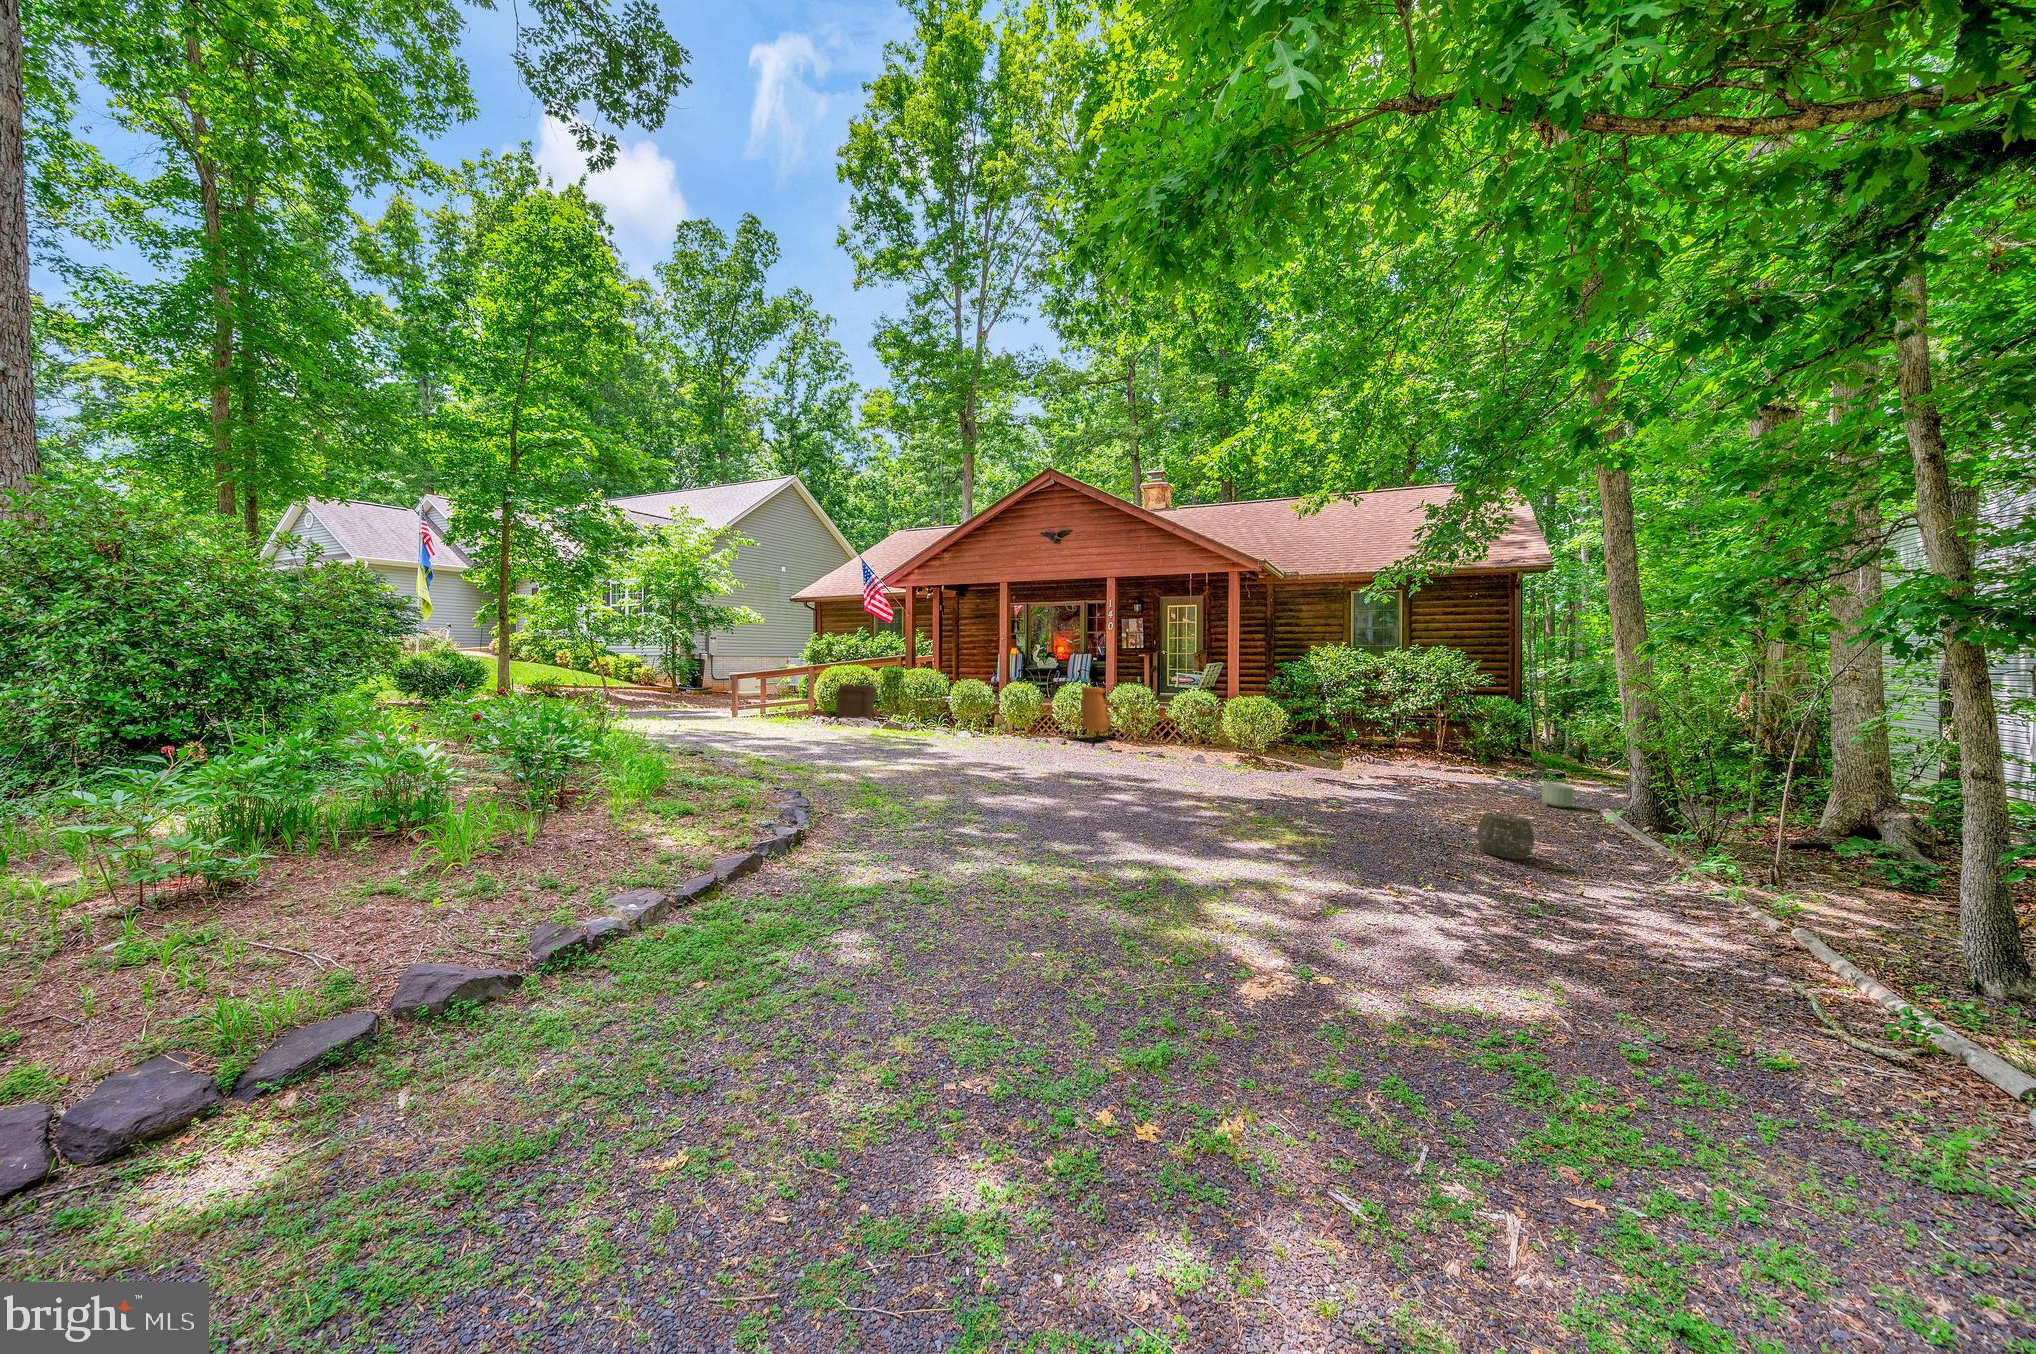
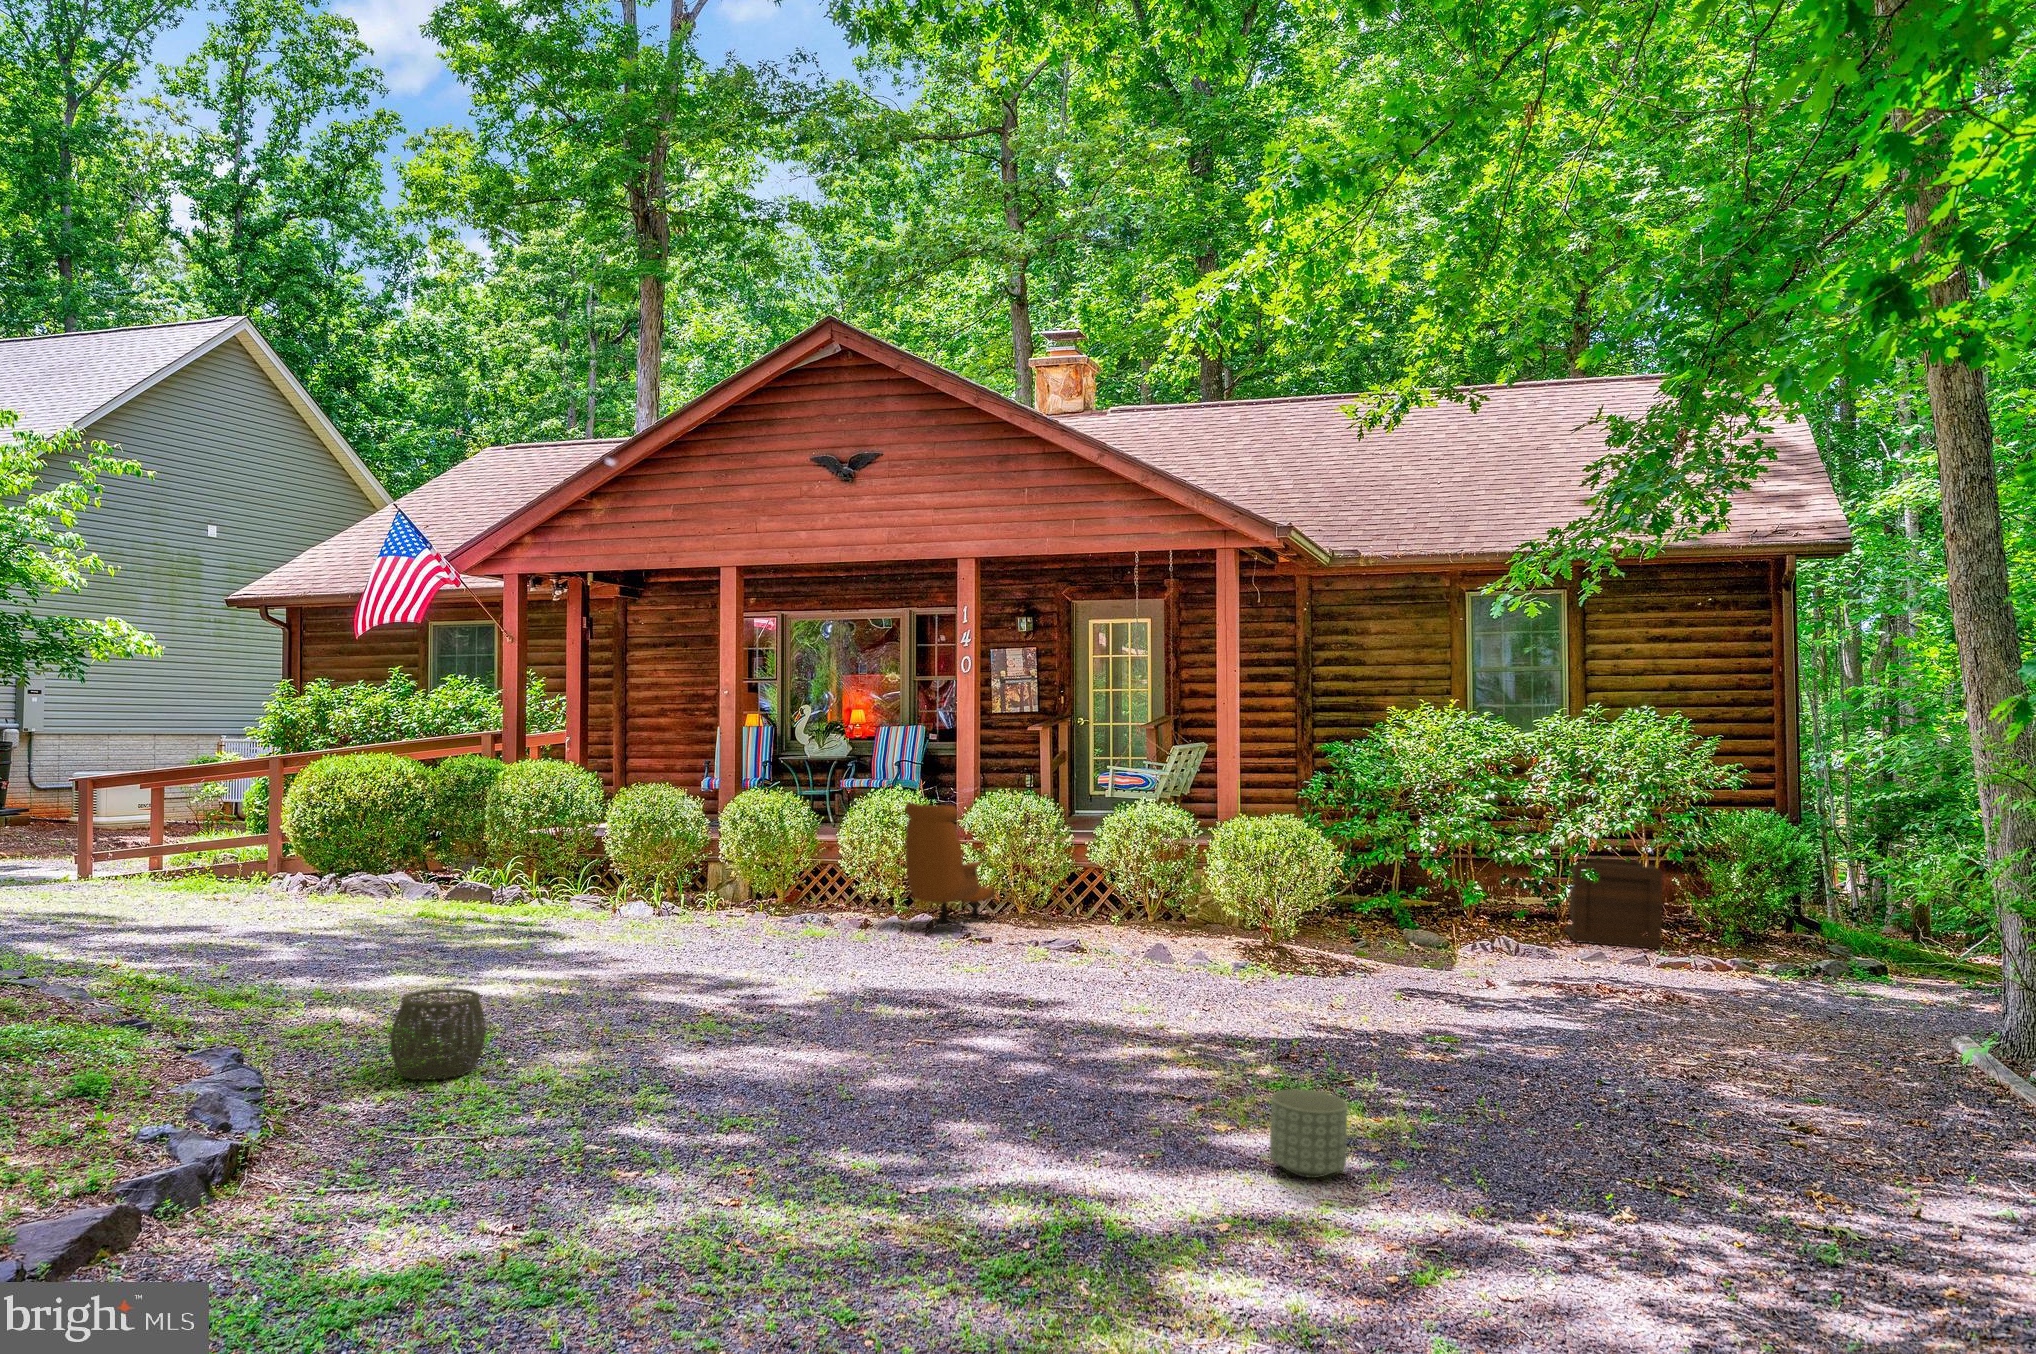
wooden crate: present [836,684,876,719] -> present [1564,858,1663,949]
planter: present [1542,783,1575,808] -> present [1269,1089,1348,1178]
woven basket: present [1476,812,1534,860] -> present [390,988,486,1080]

